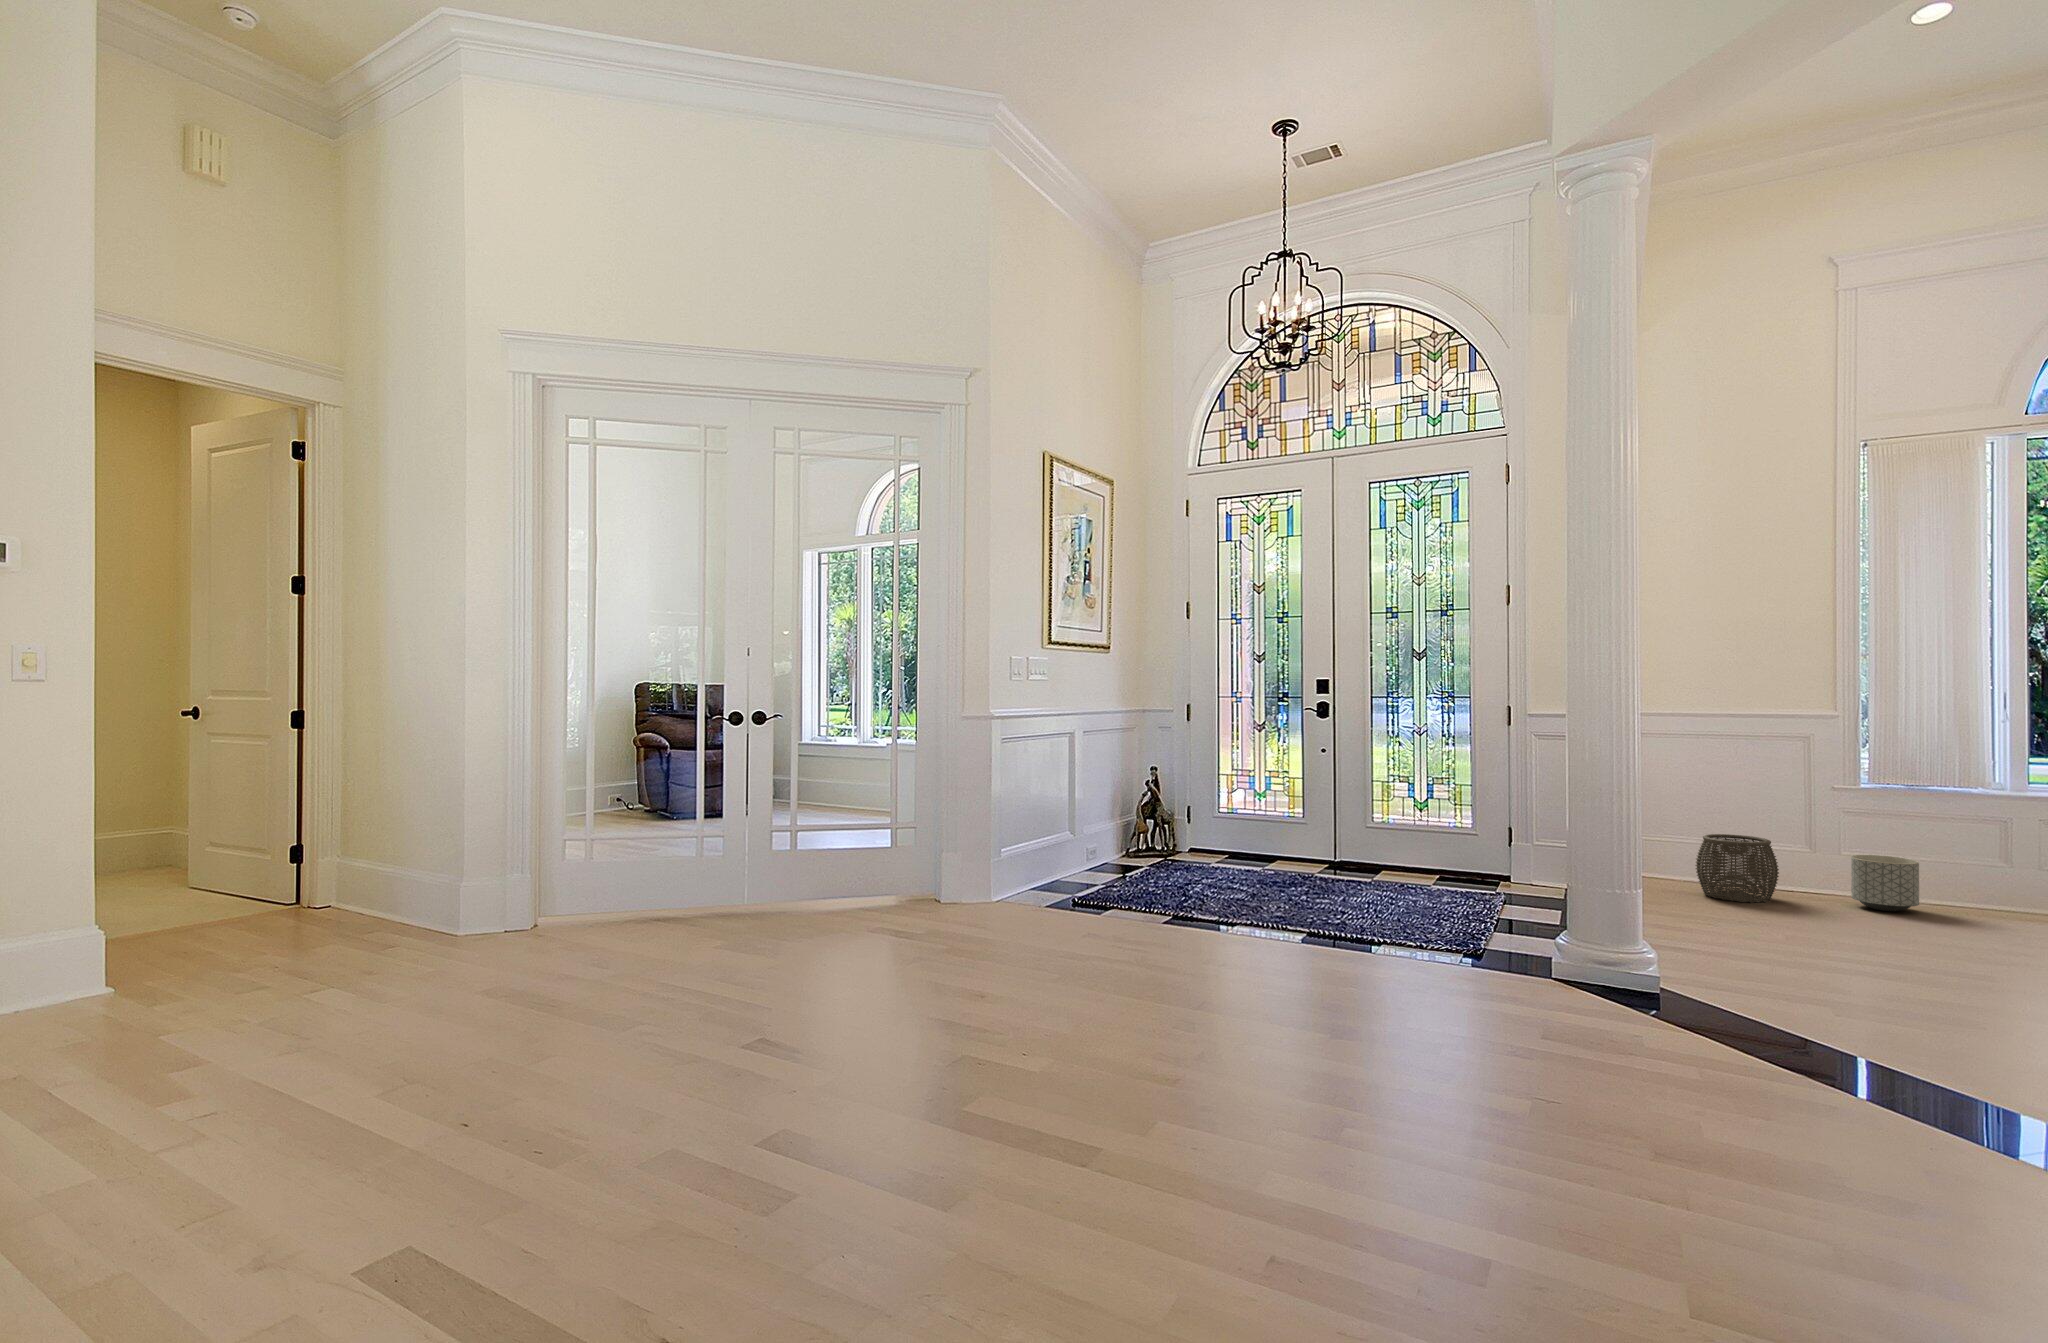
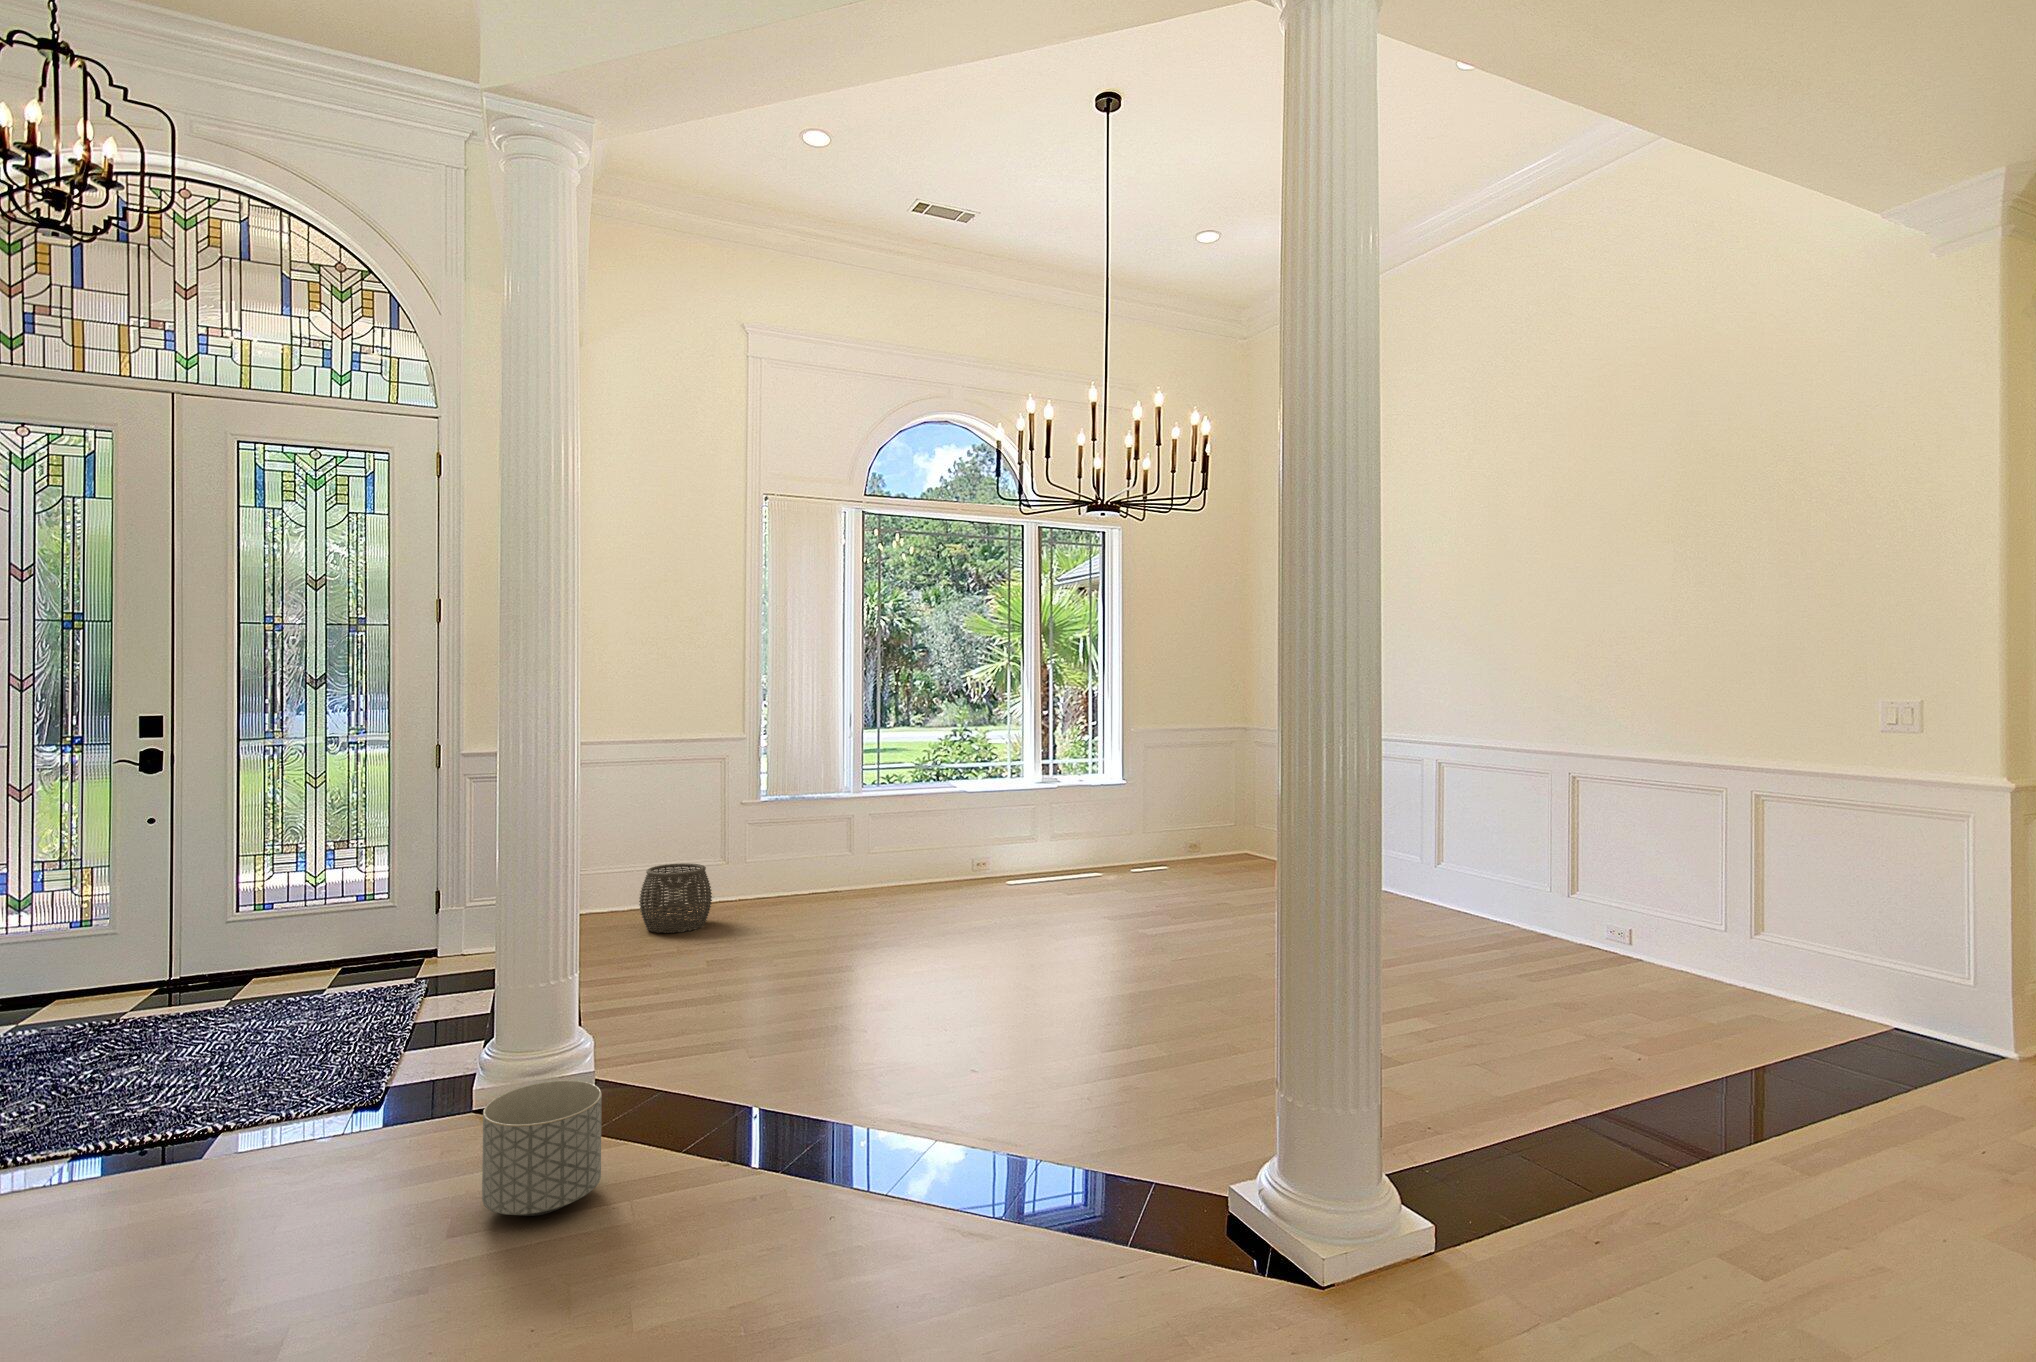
planter: present [1851,855,1919,912] -> present [482,1080,602,1216]

